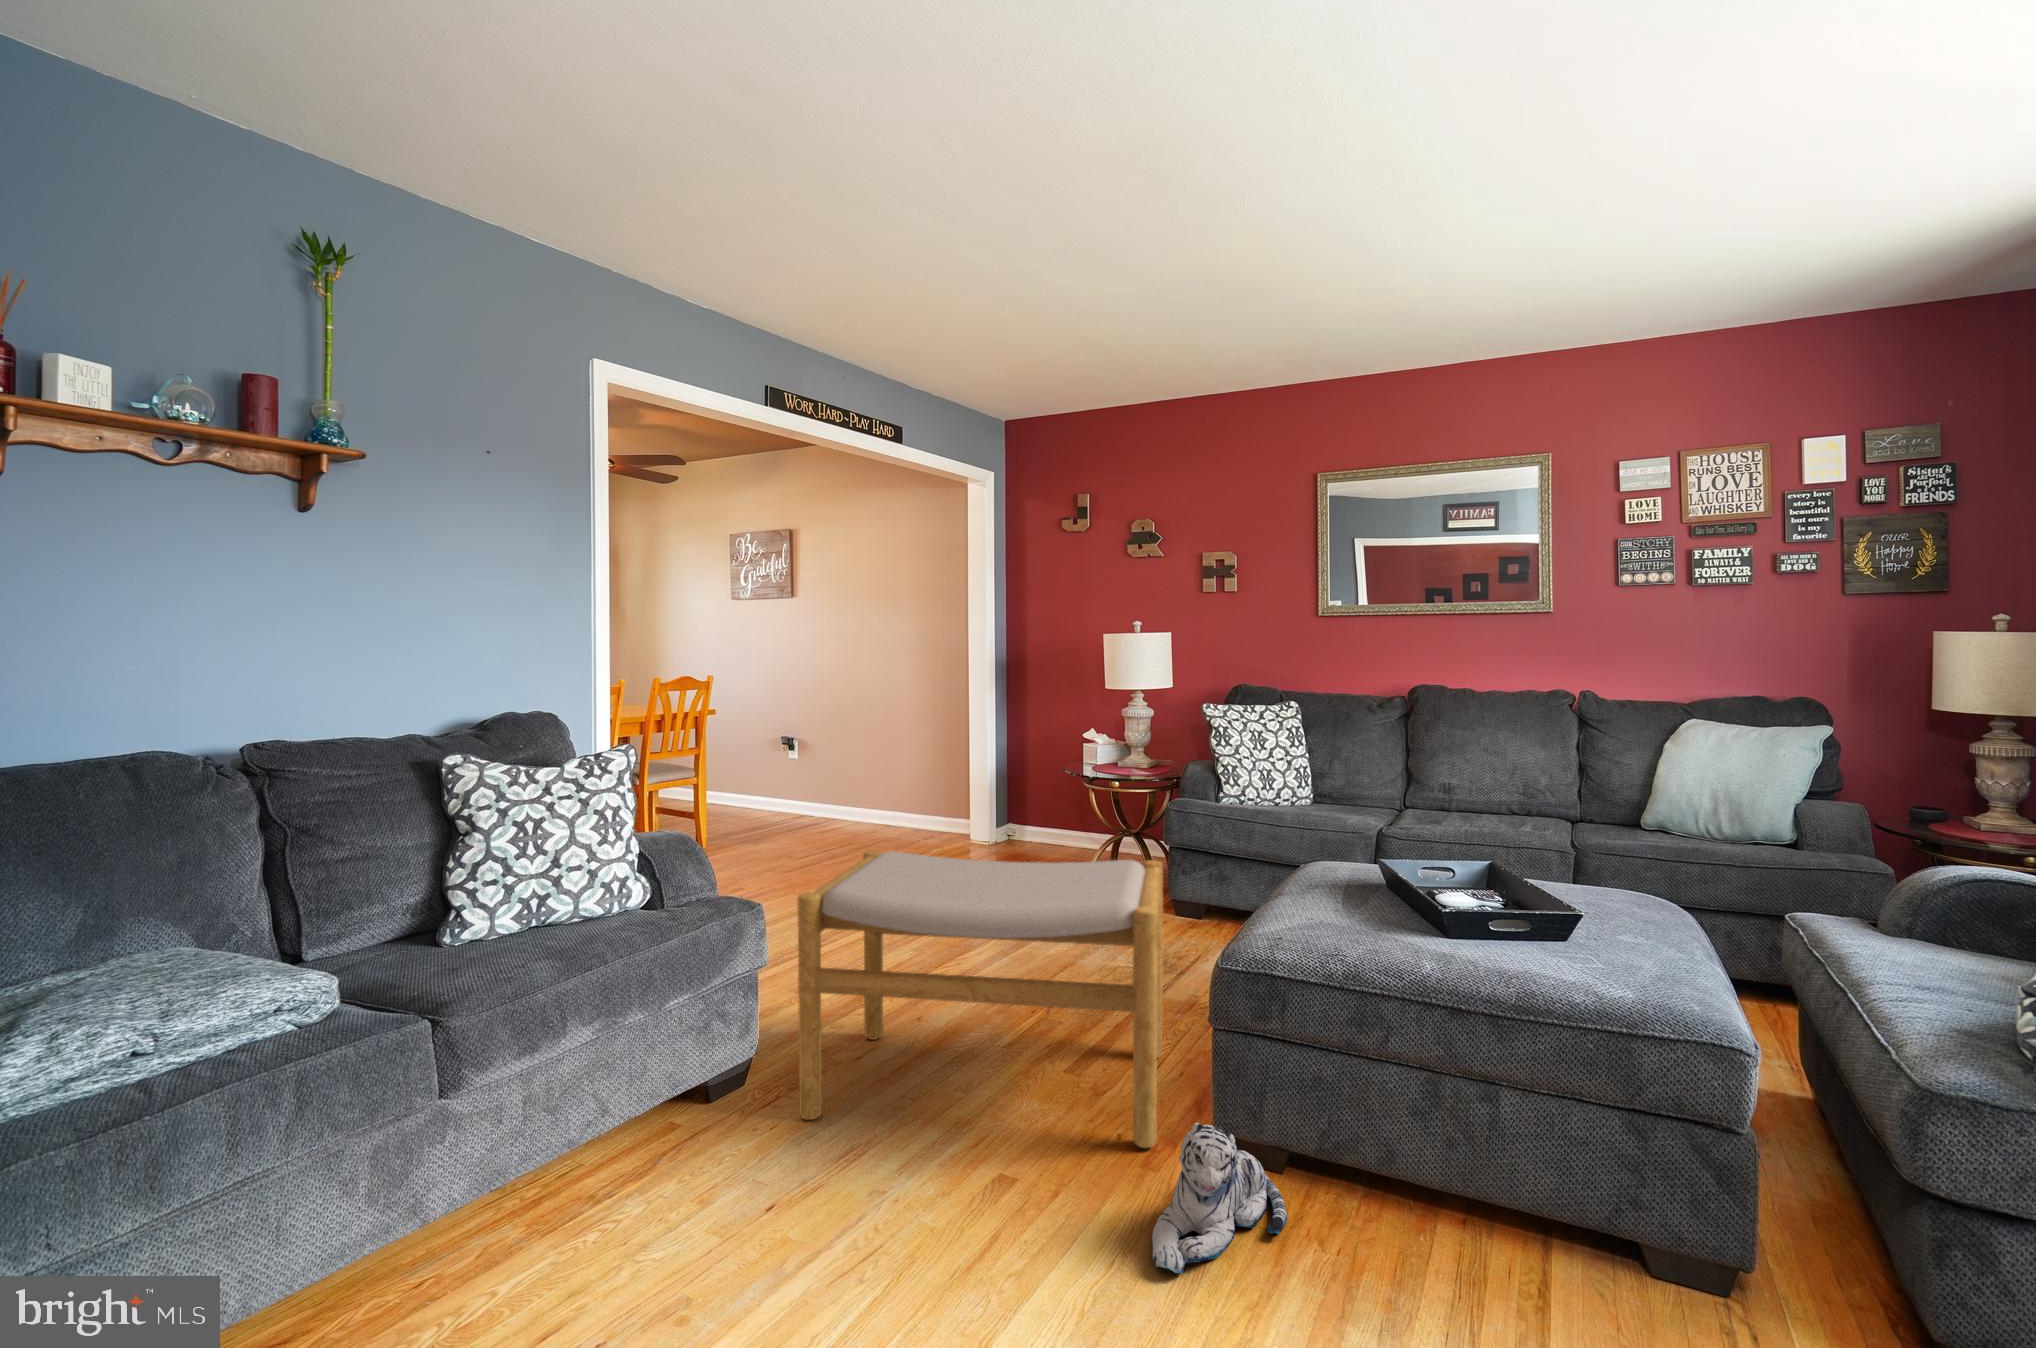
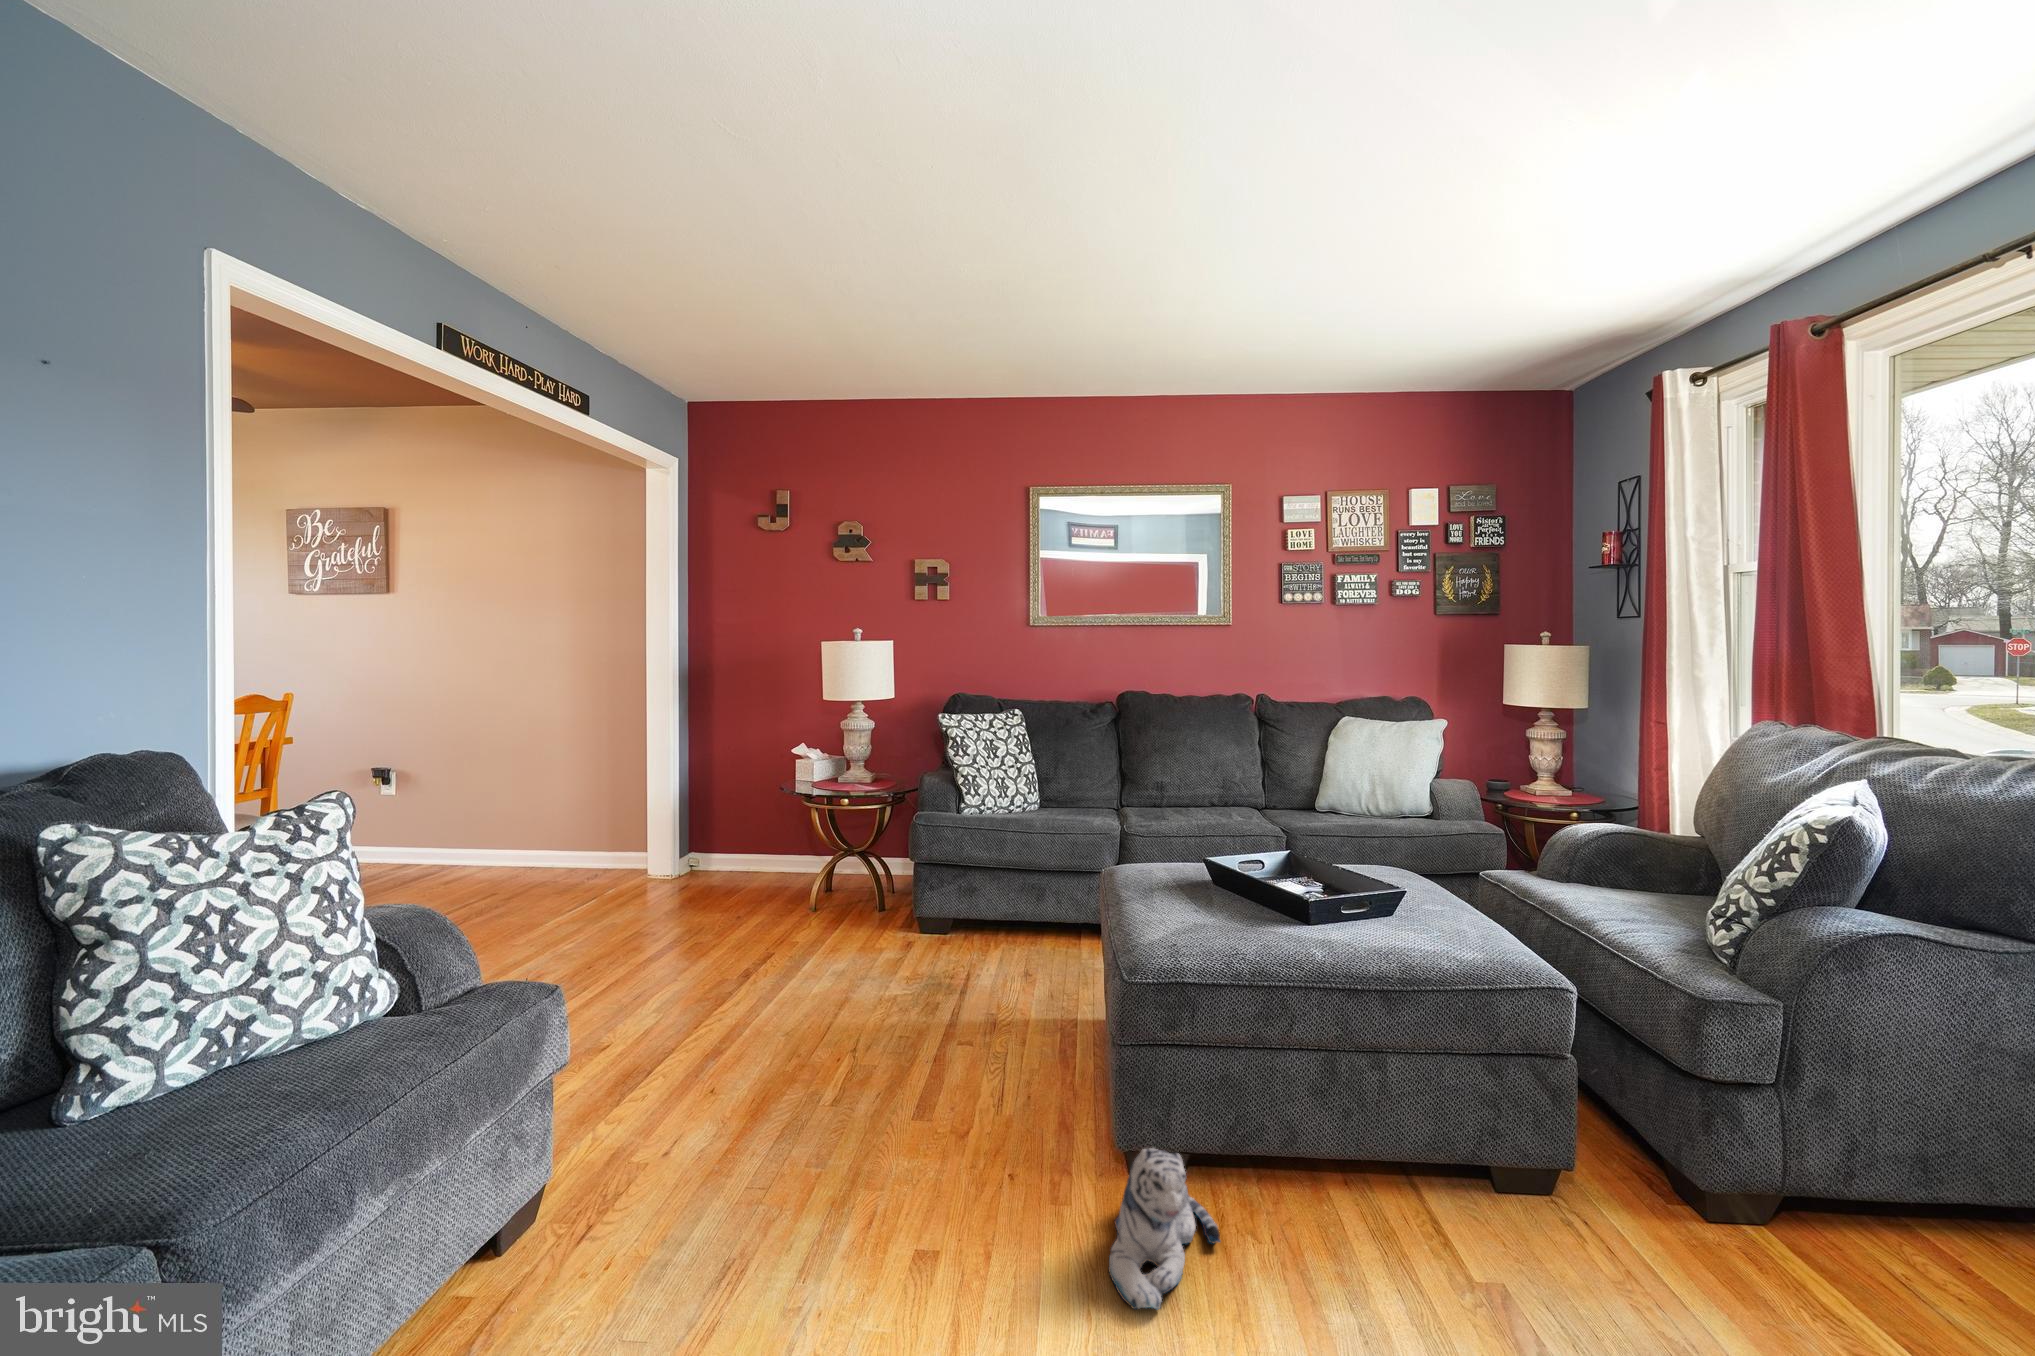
footstool: present [798,850,1163,1148] -> none [629,882,1053,1246]

